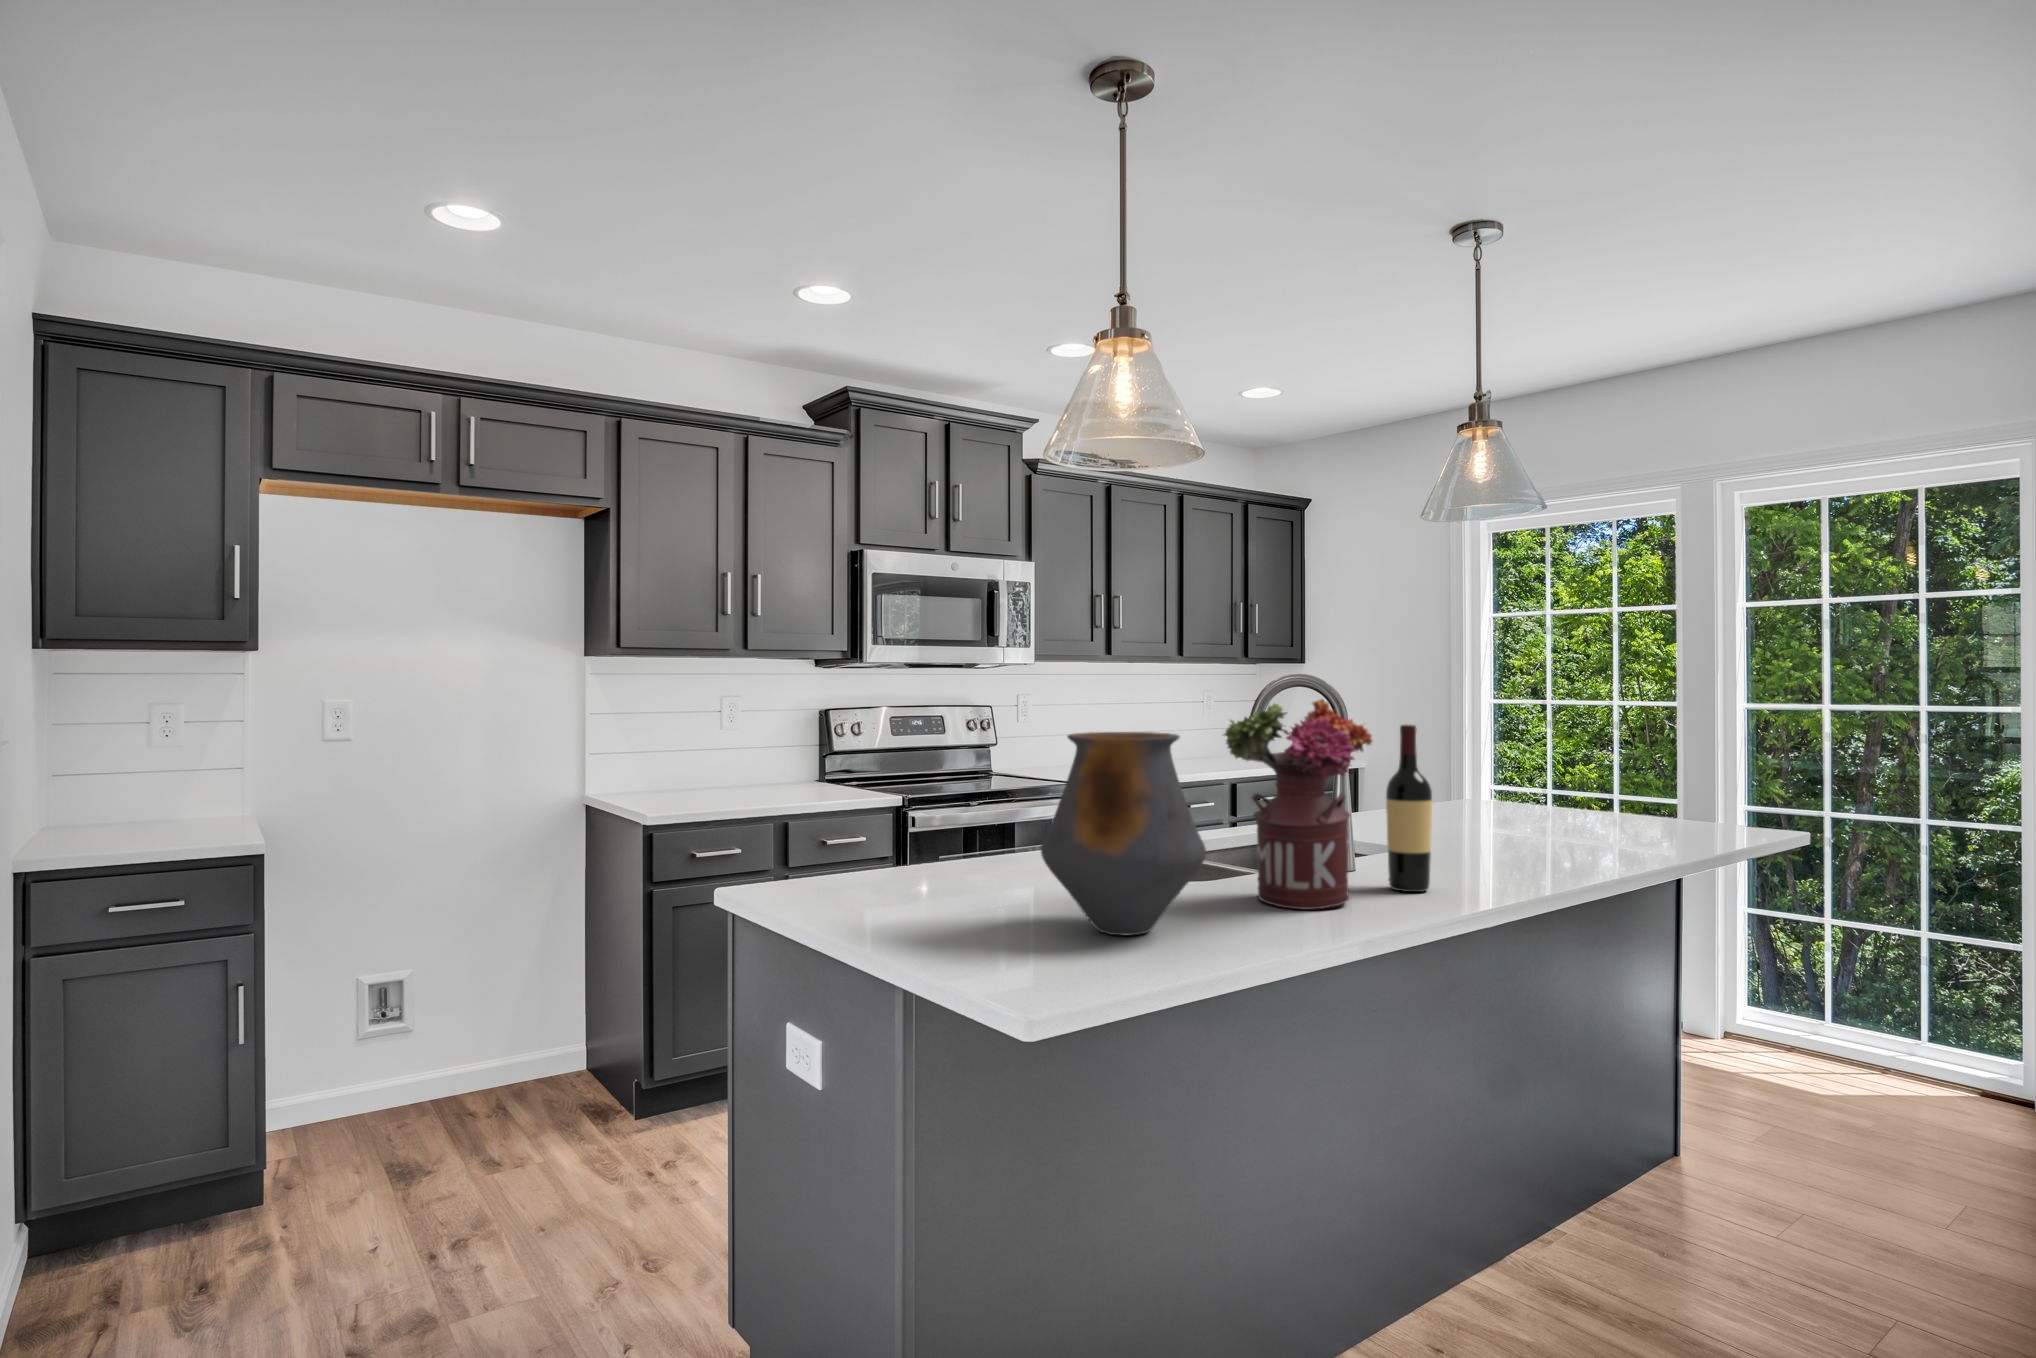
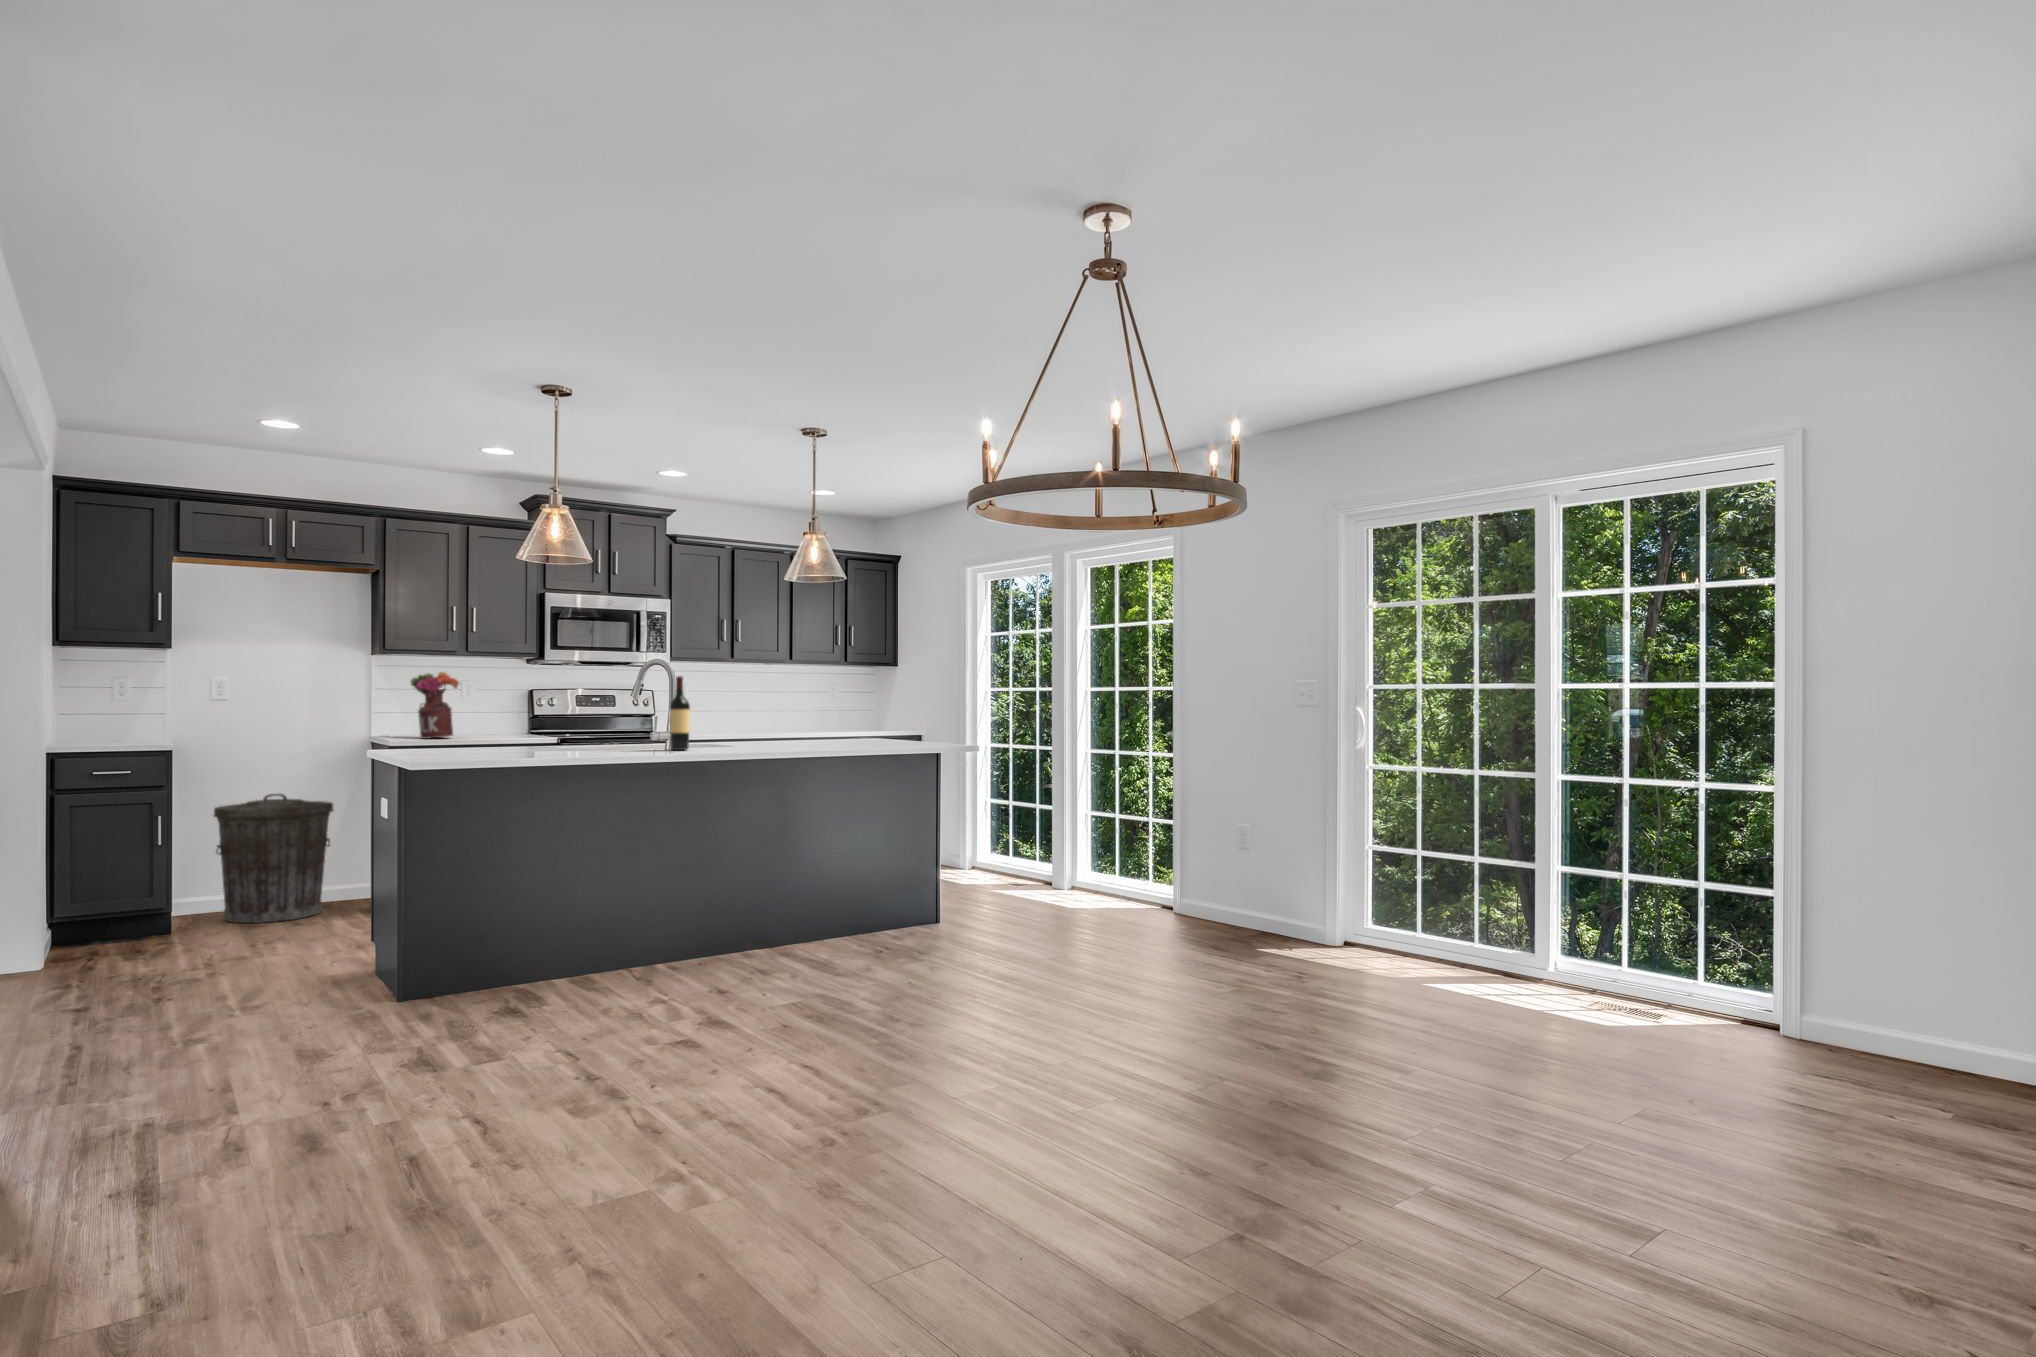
flower arrangement: present [1223,699,1372,909] -> present [410,672,459,739]
vase: present [1041,732,1206,936] -> none [470,674,543,755]
trash can: none [339,911,543,1161] -> present [214,794,334,923]

